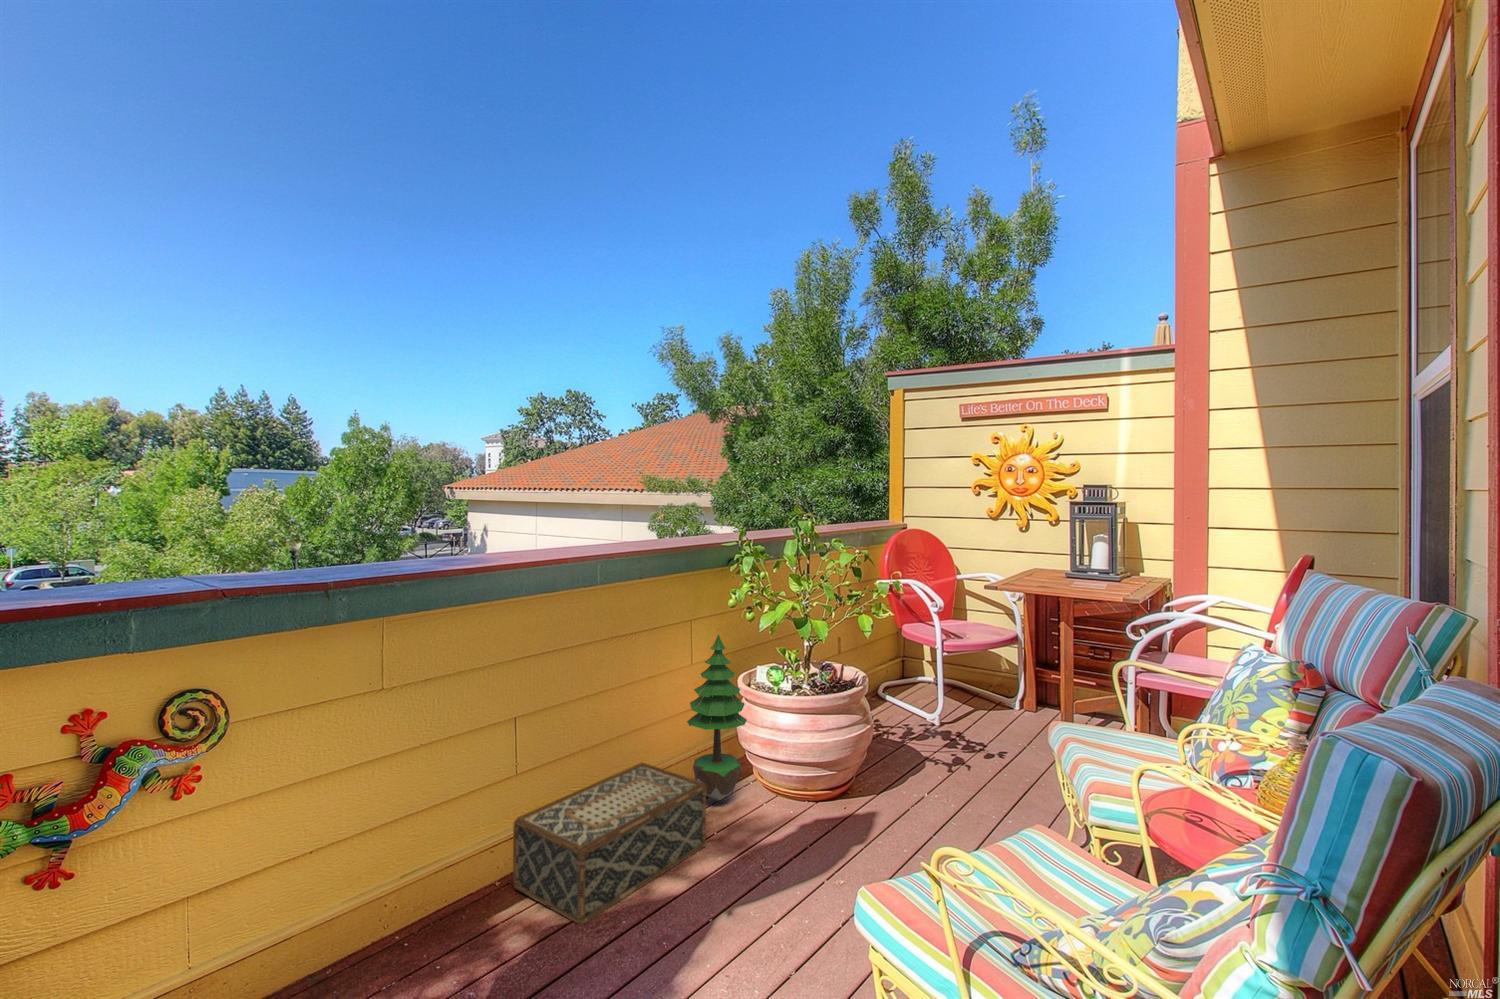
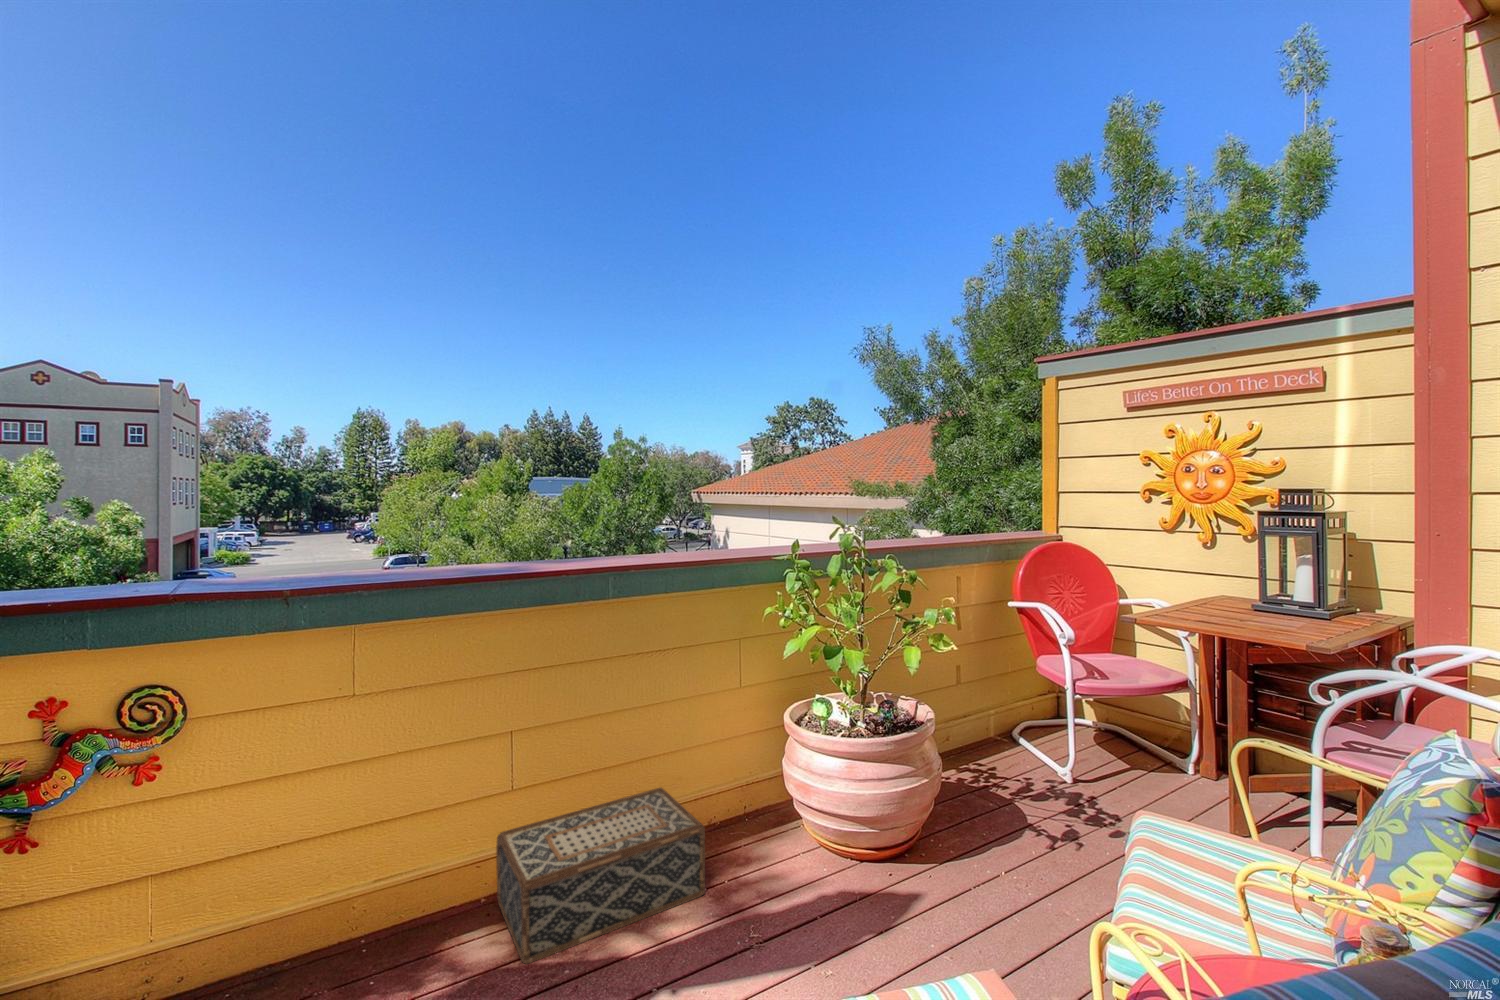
potted tree: present [687,635,747,802] -> none [718,657,785,840]

